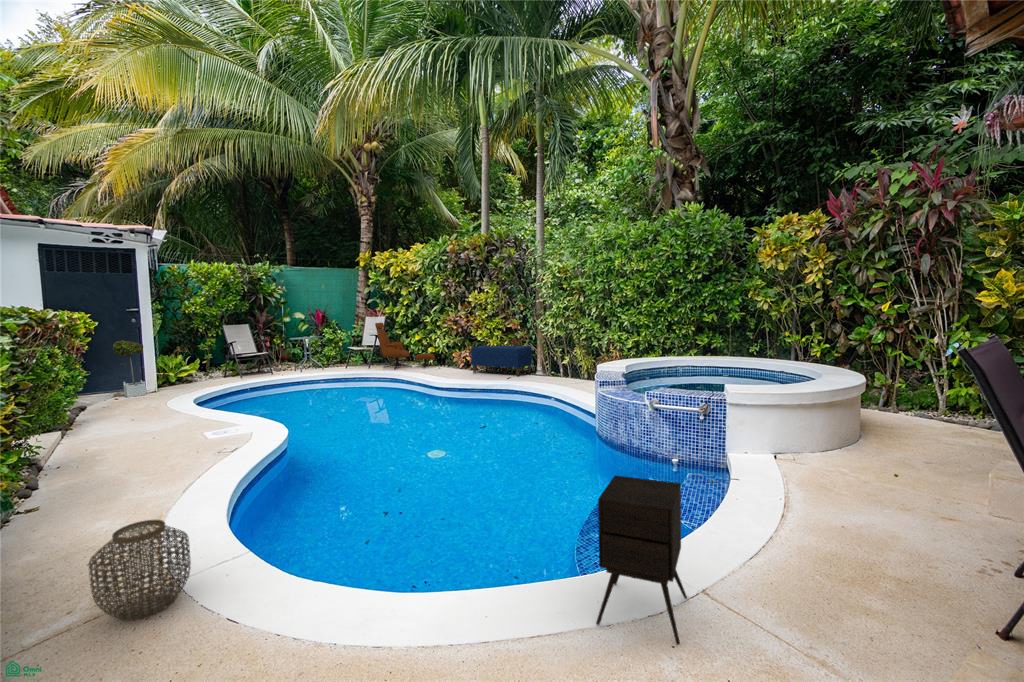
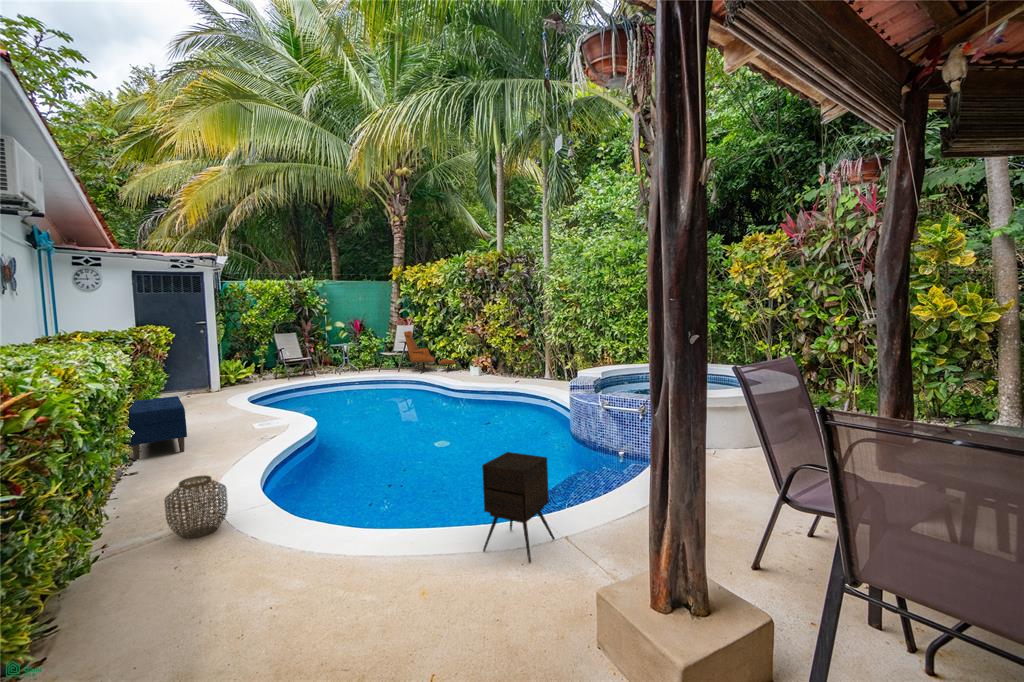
potted tree: present [112,340,146,397] -> present [466,334,486,376]
bench: present [470,345,532,376] -> present [128,396,187,460]

